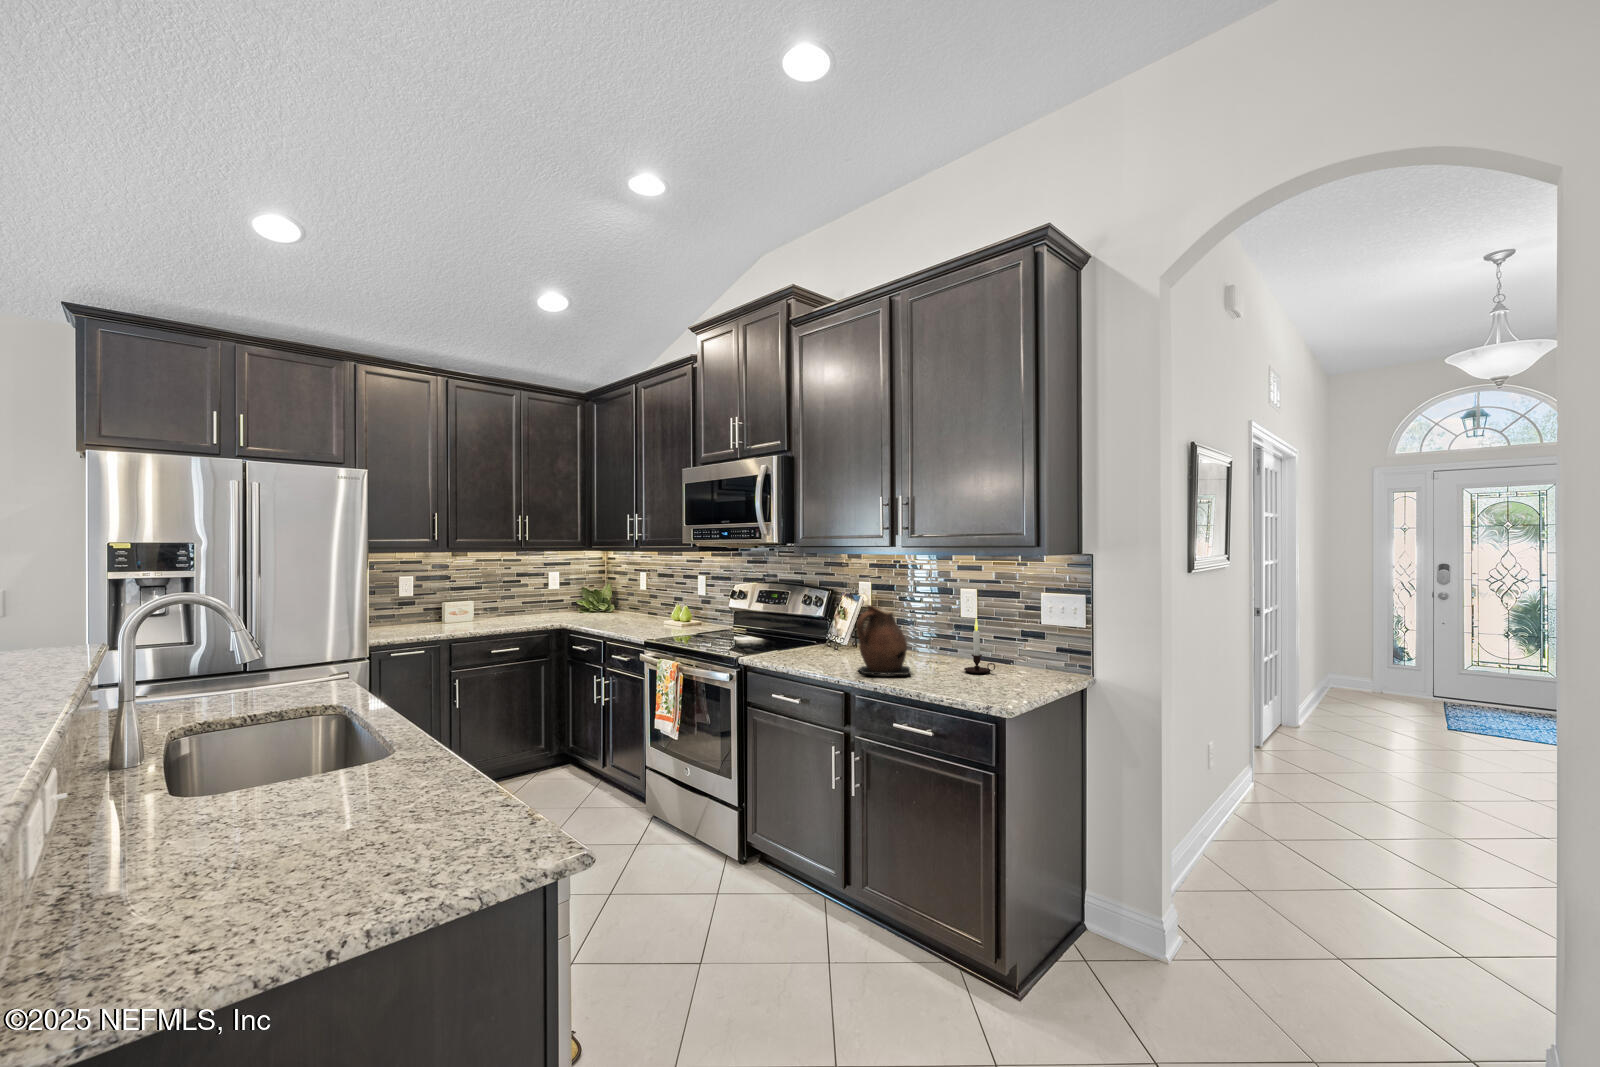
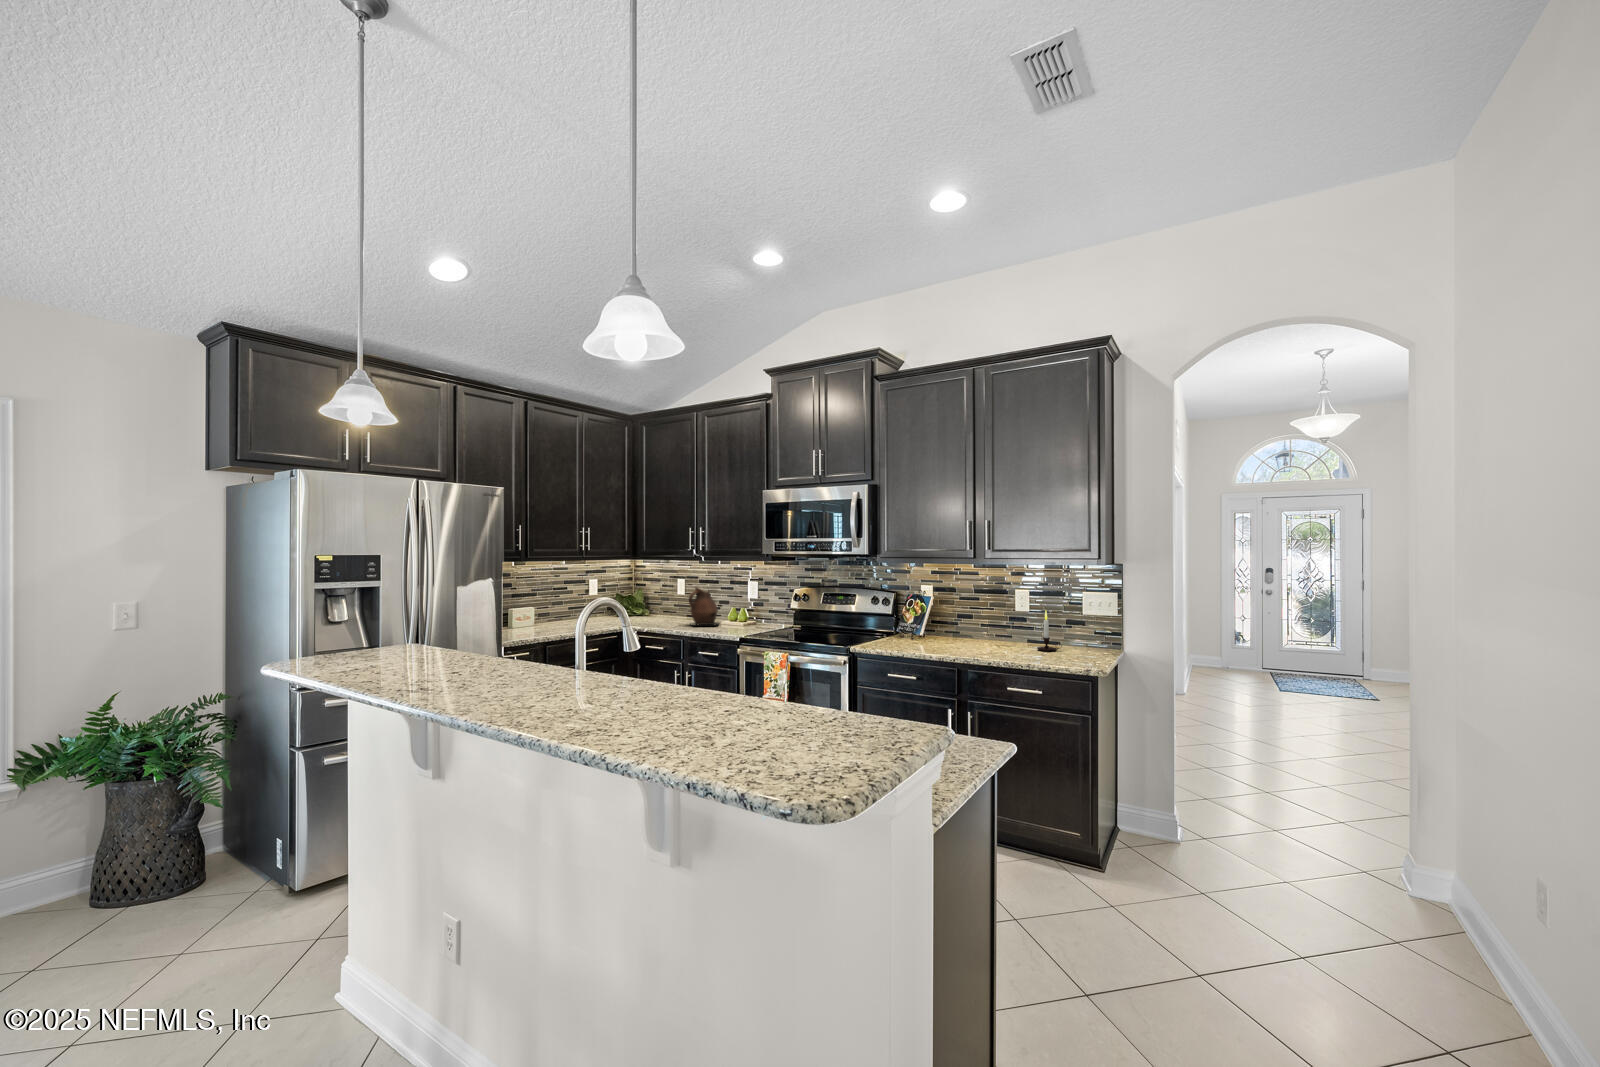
ceramic pitcher: present [857,605,910,675] -> present [689,587,719,625]

